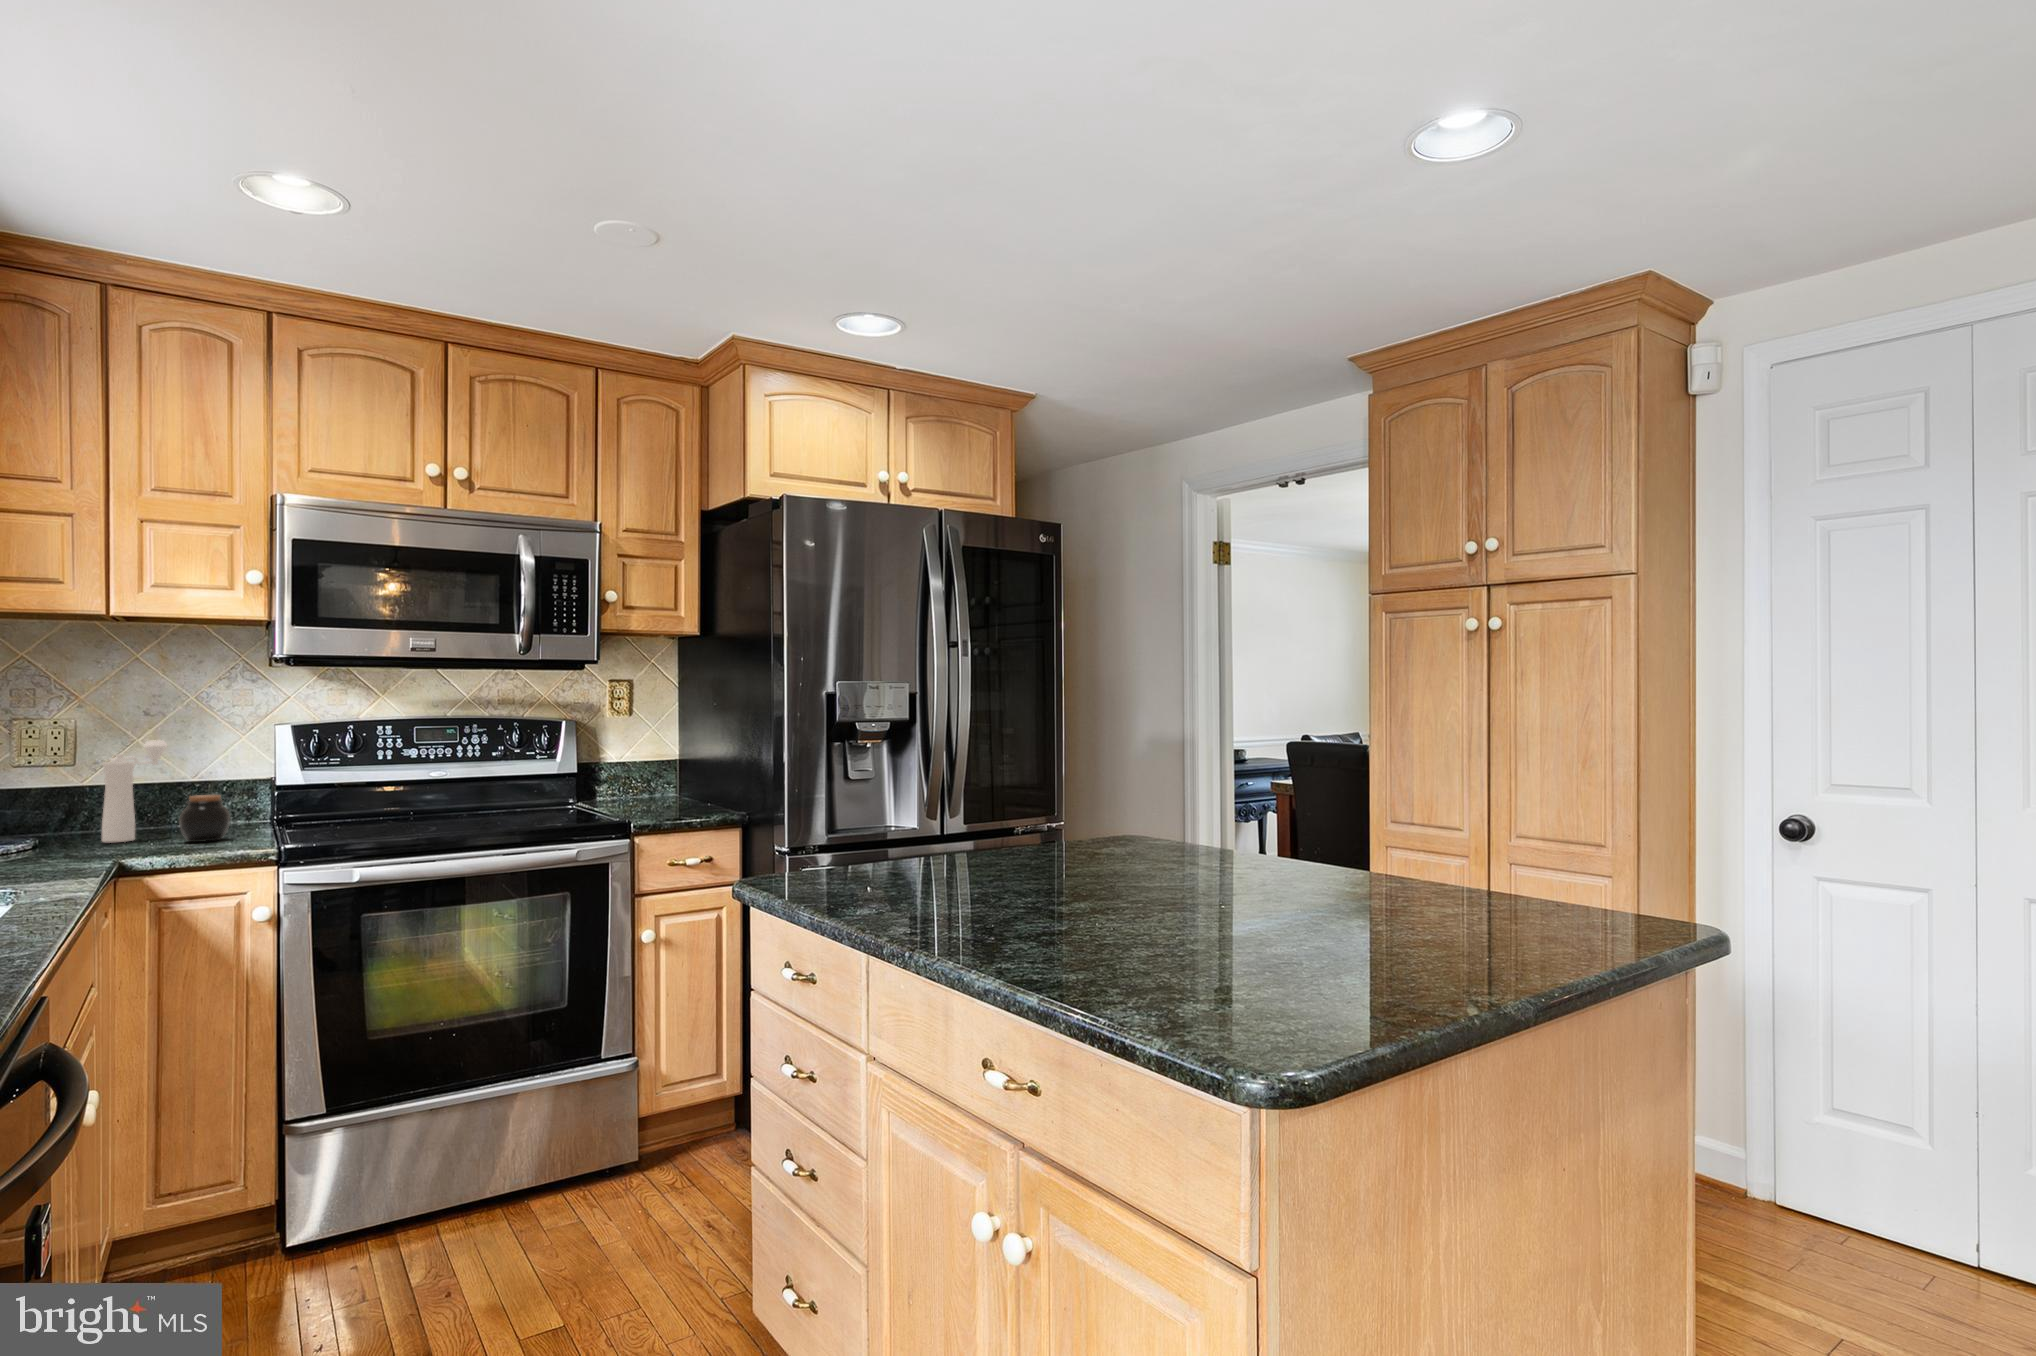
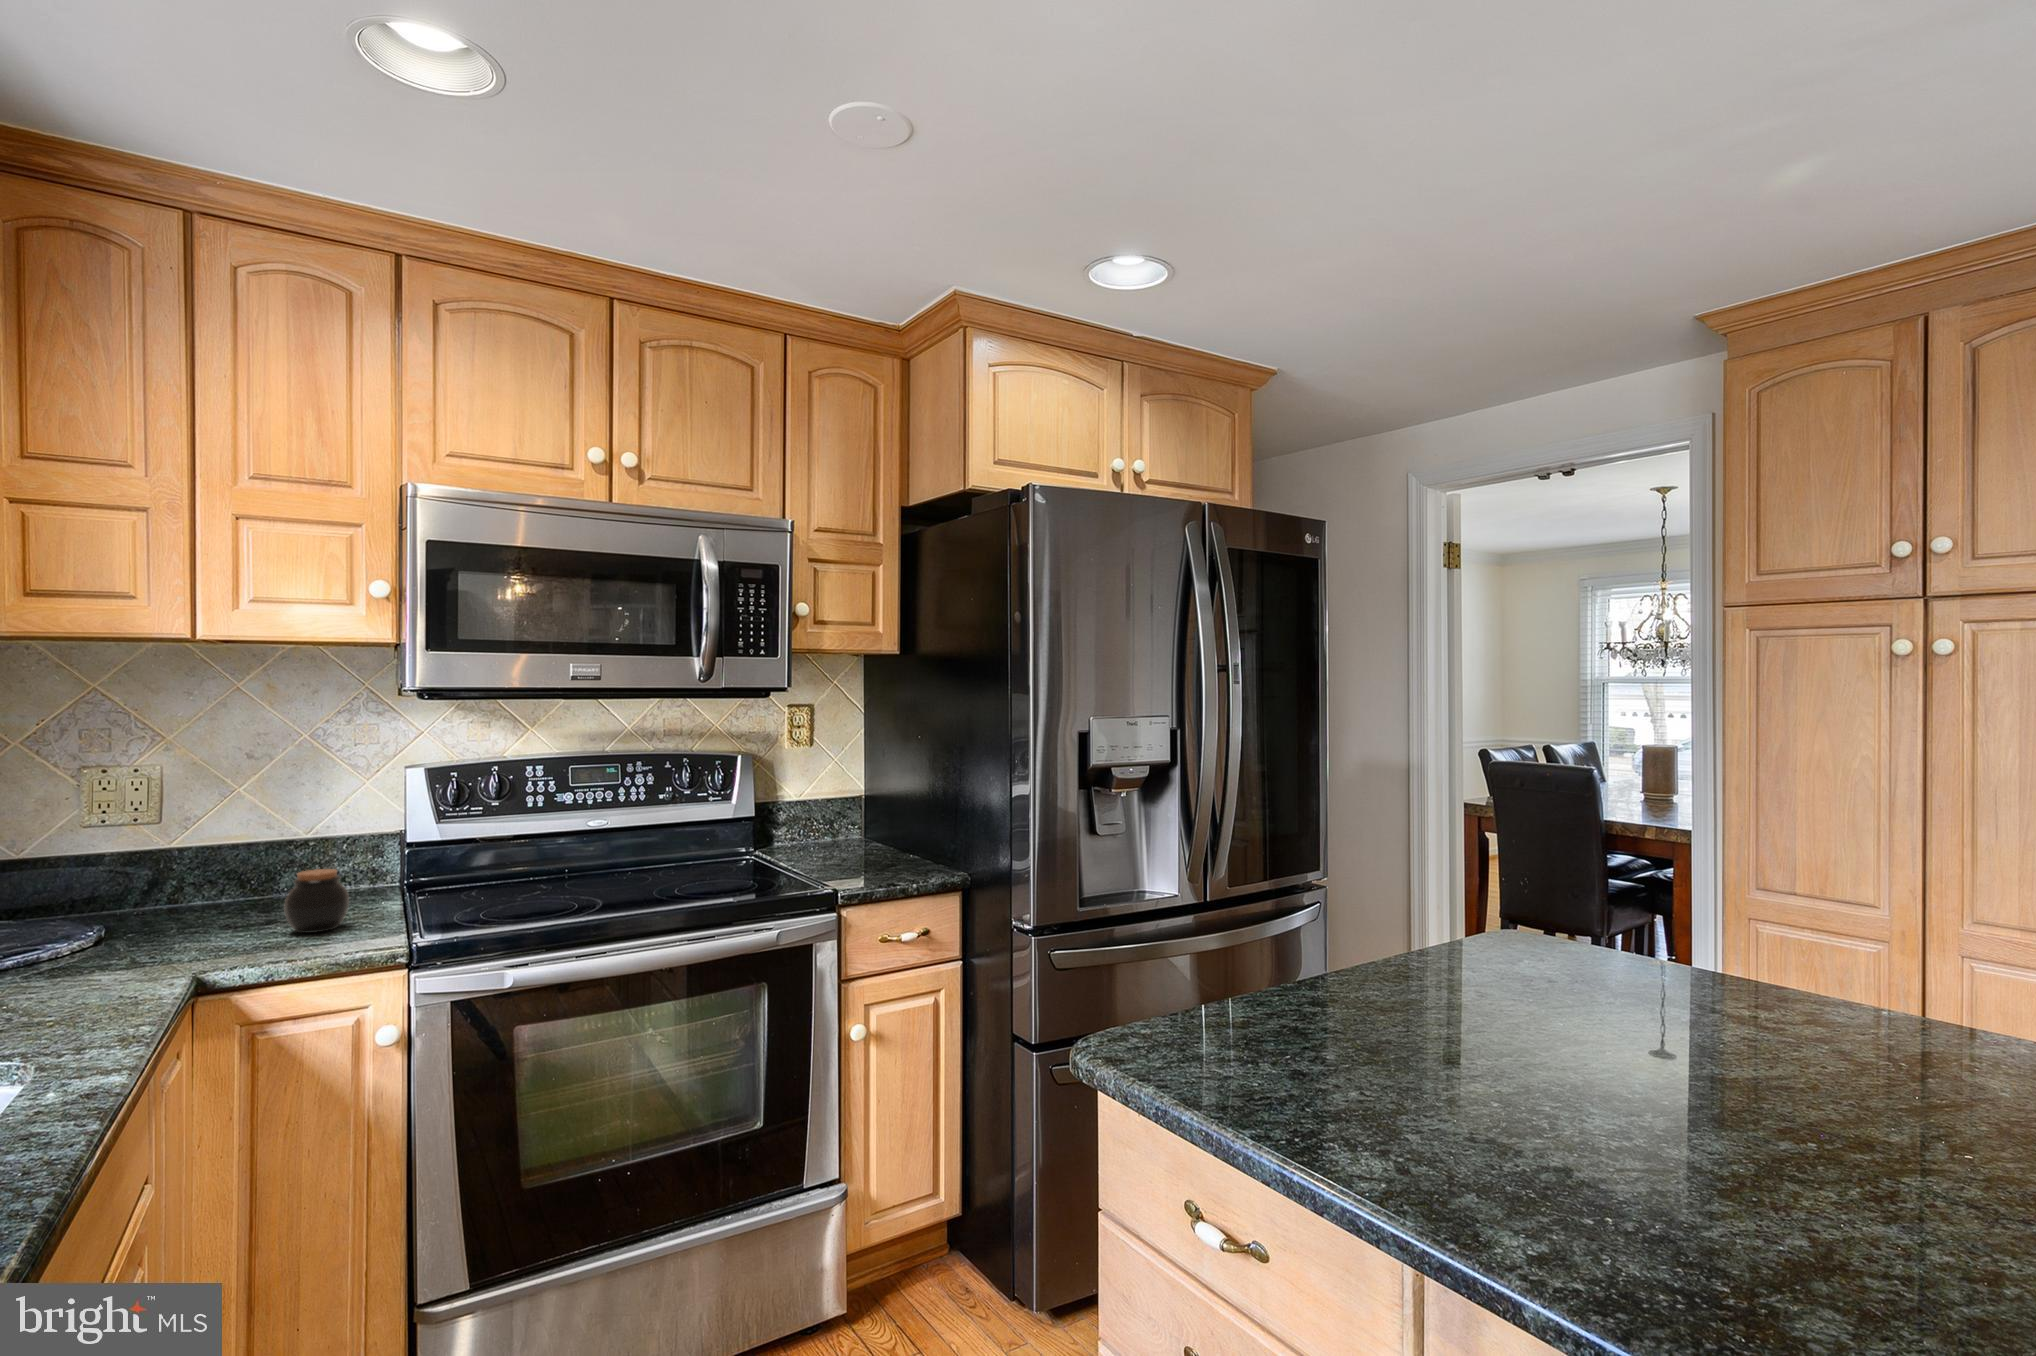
pepper mill: present [102,740,167,842] -> none [187,794,273,933]

